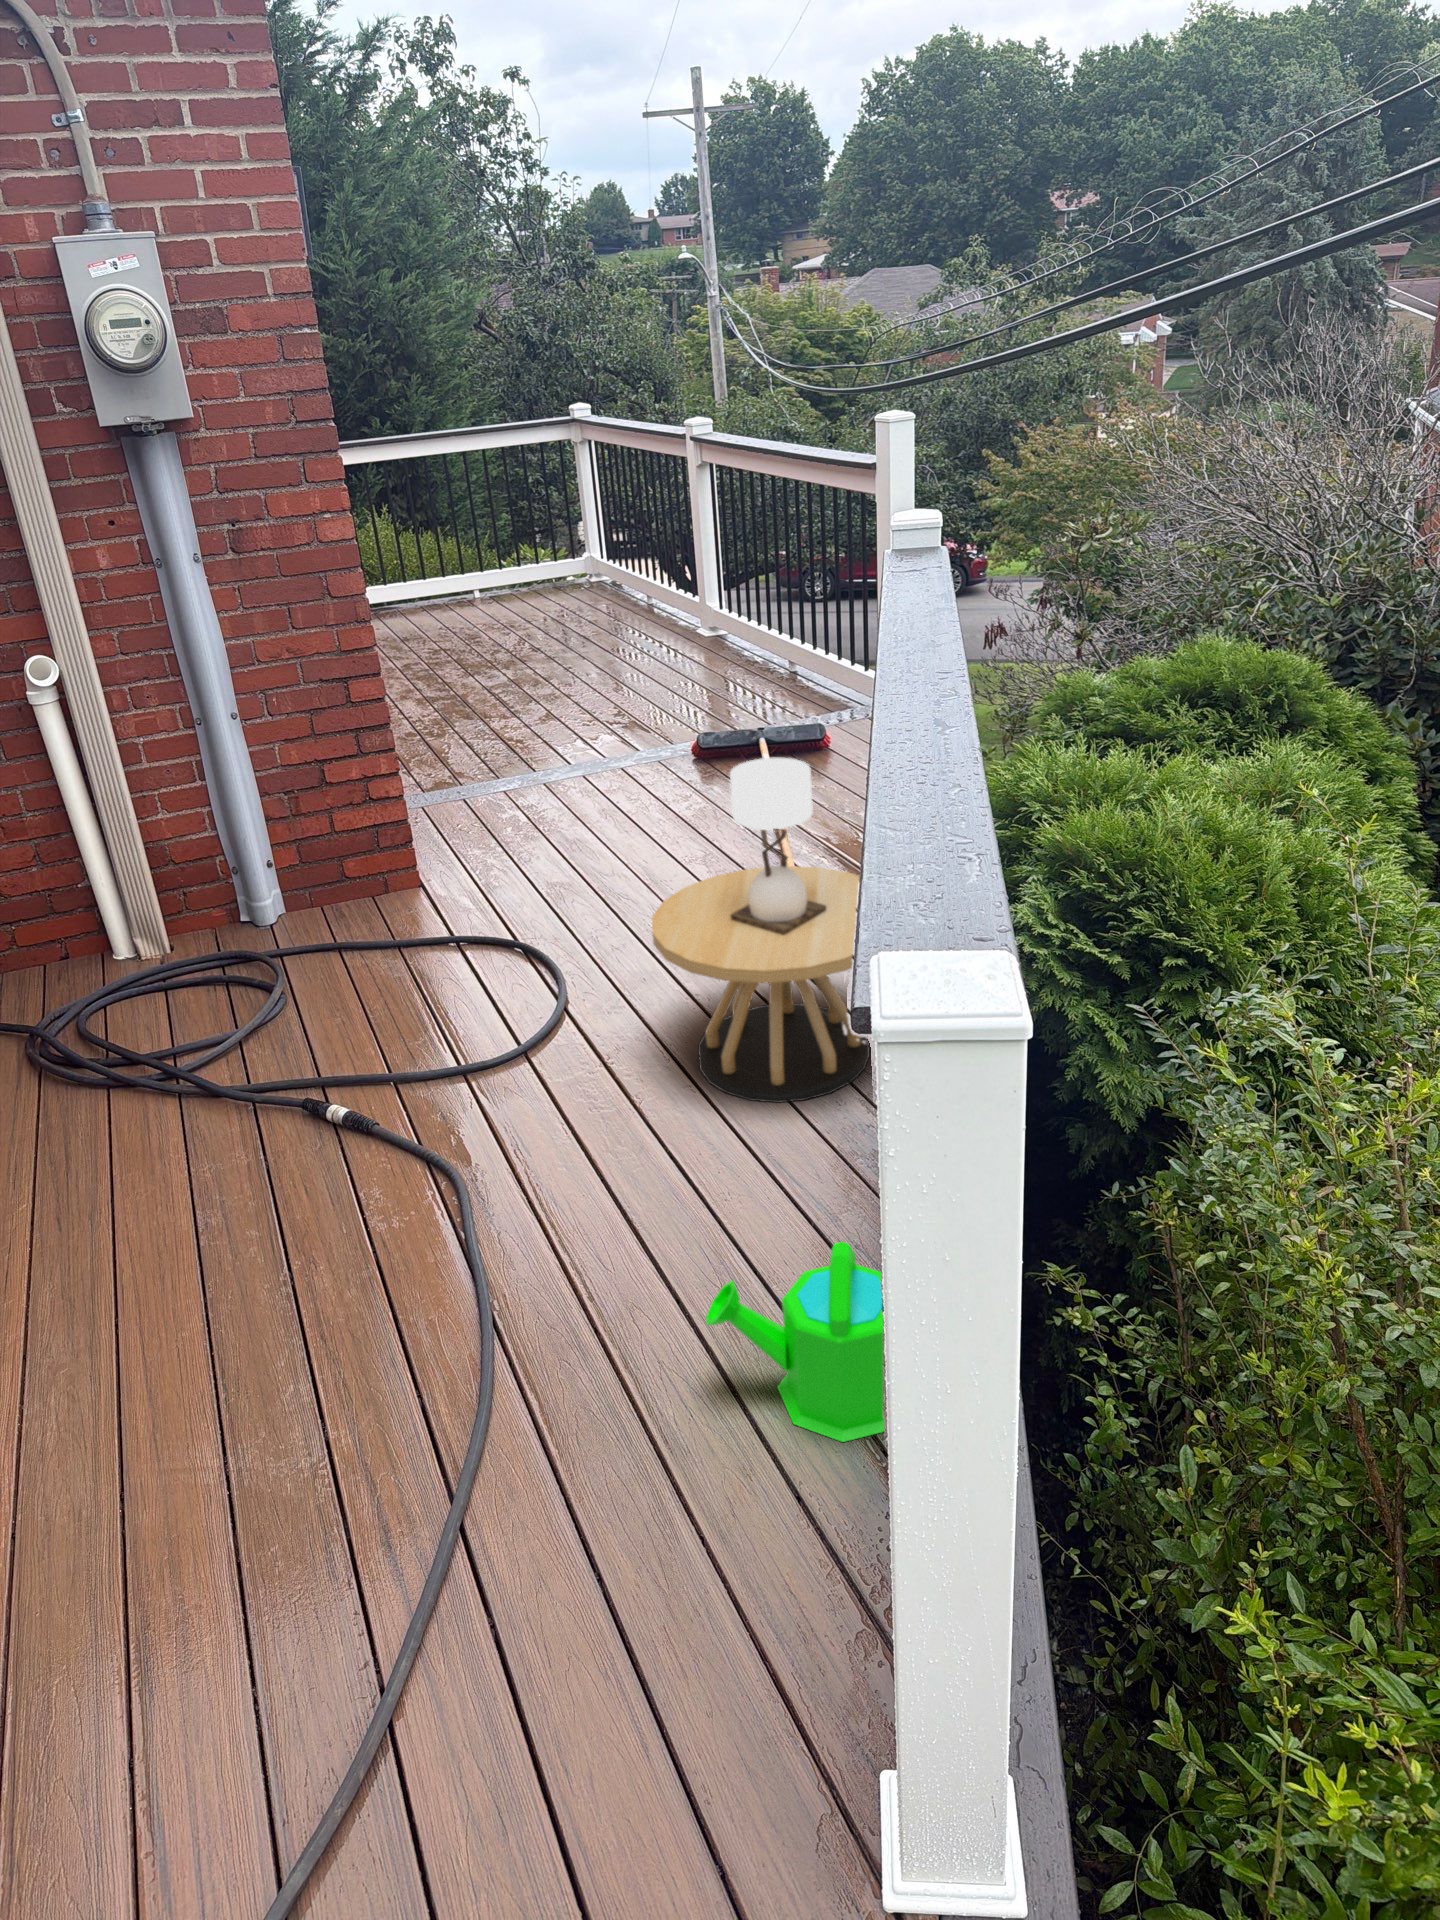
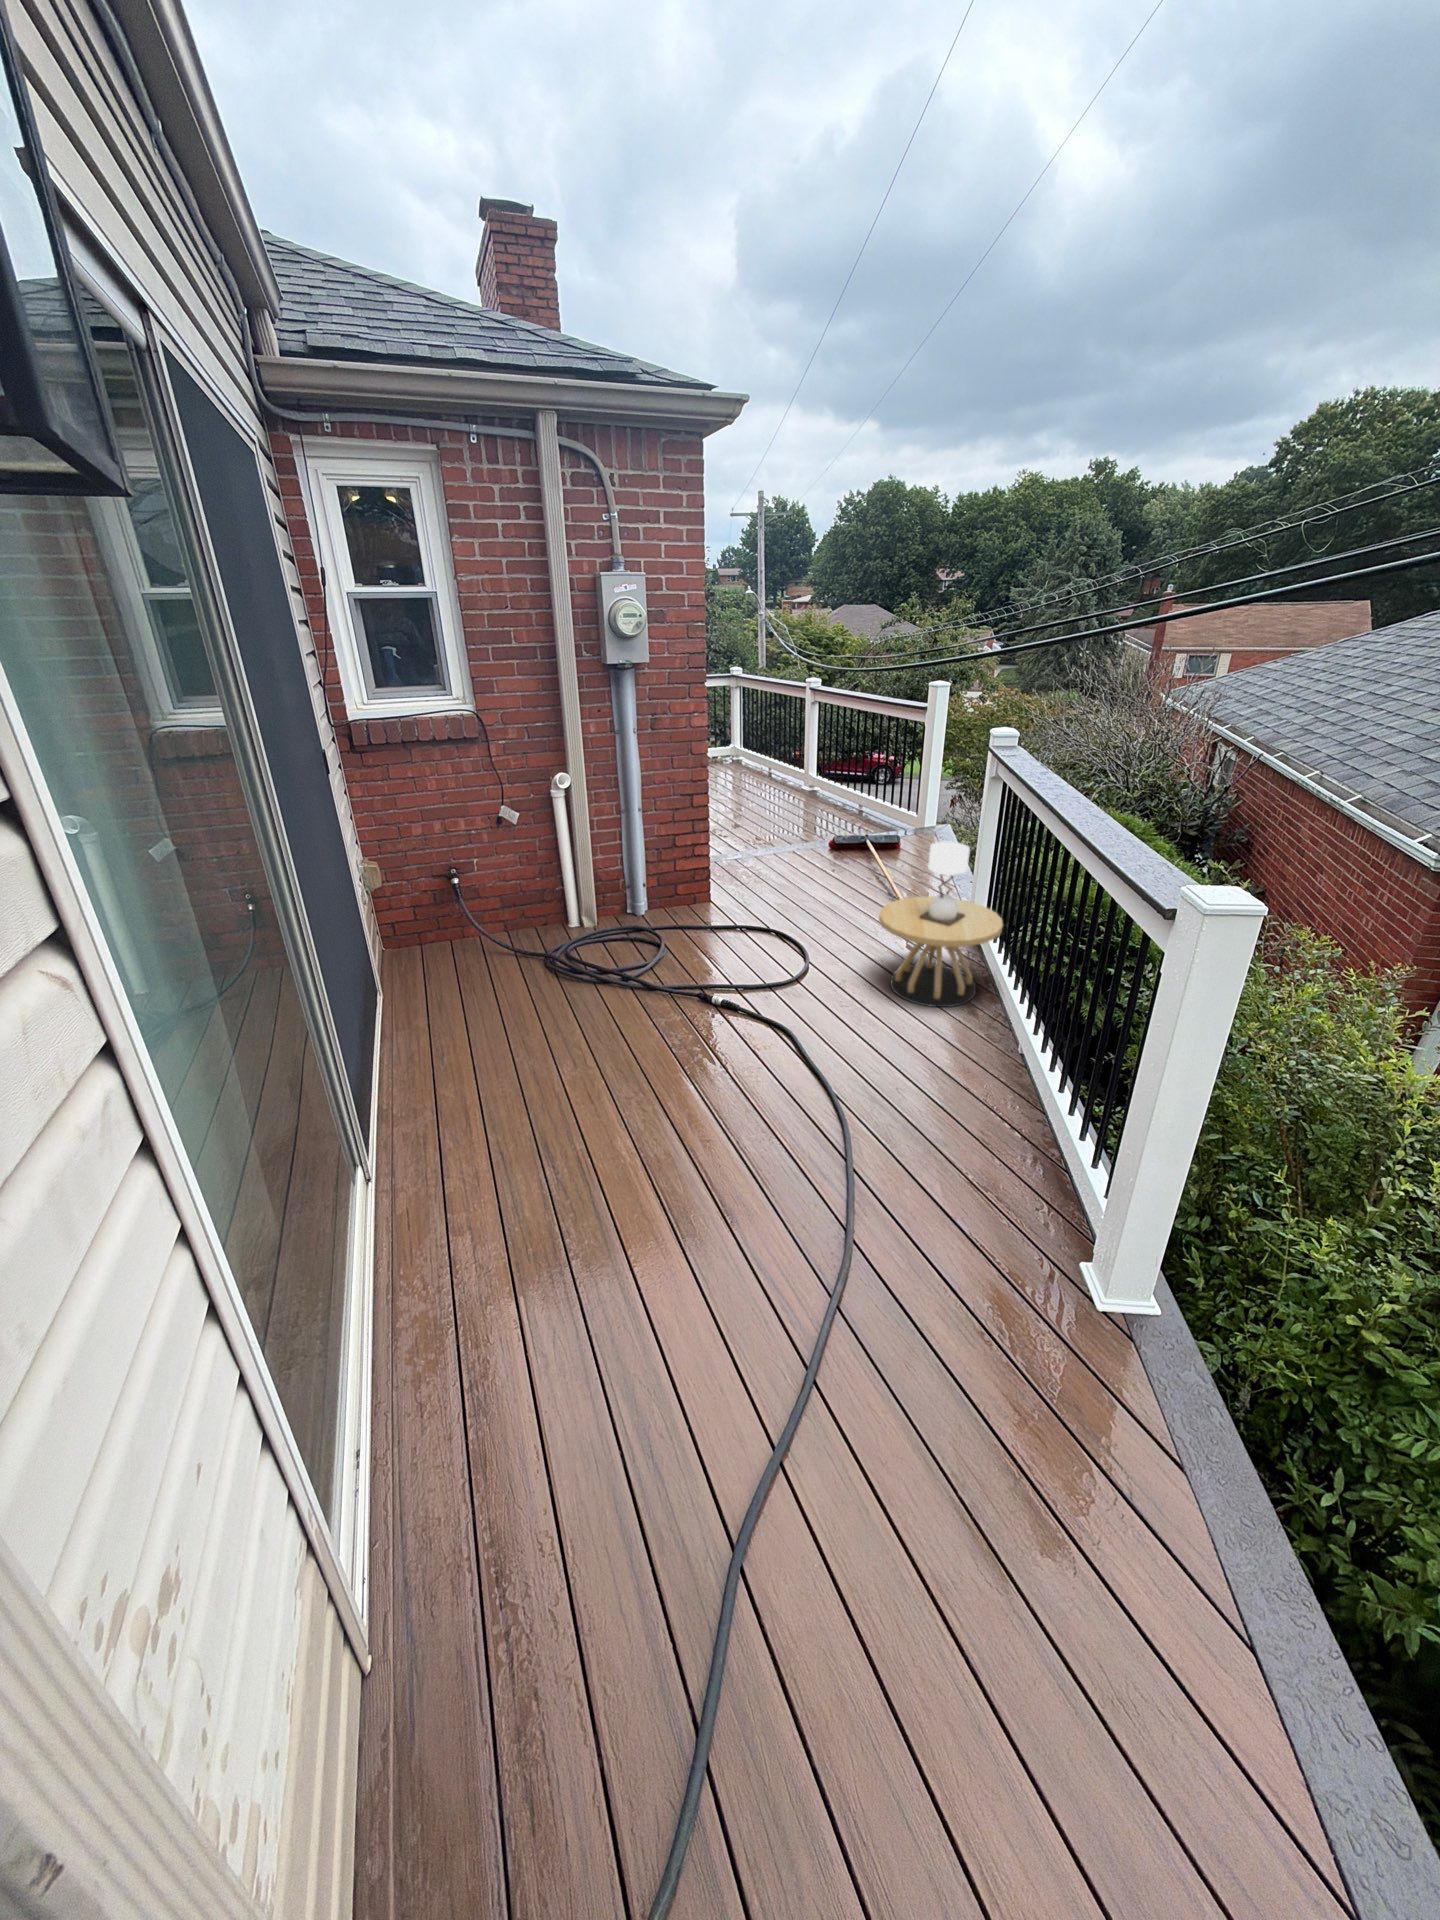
watering can: present [706,1241,884,1442] -> none [956,1053,1077,1145]

